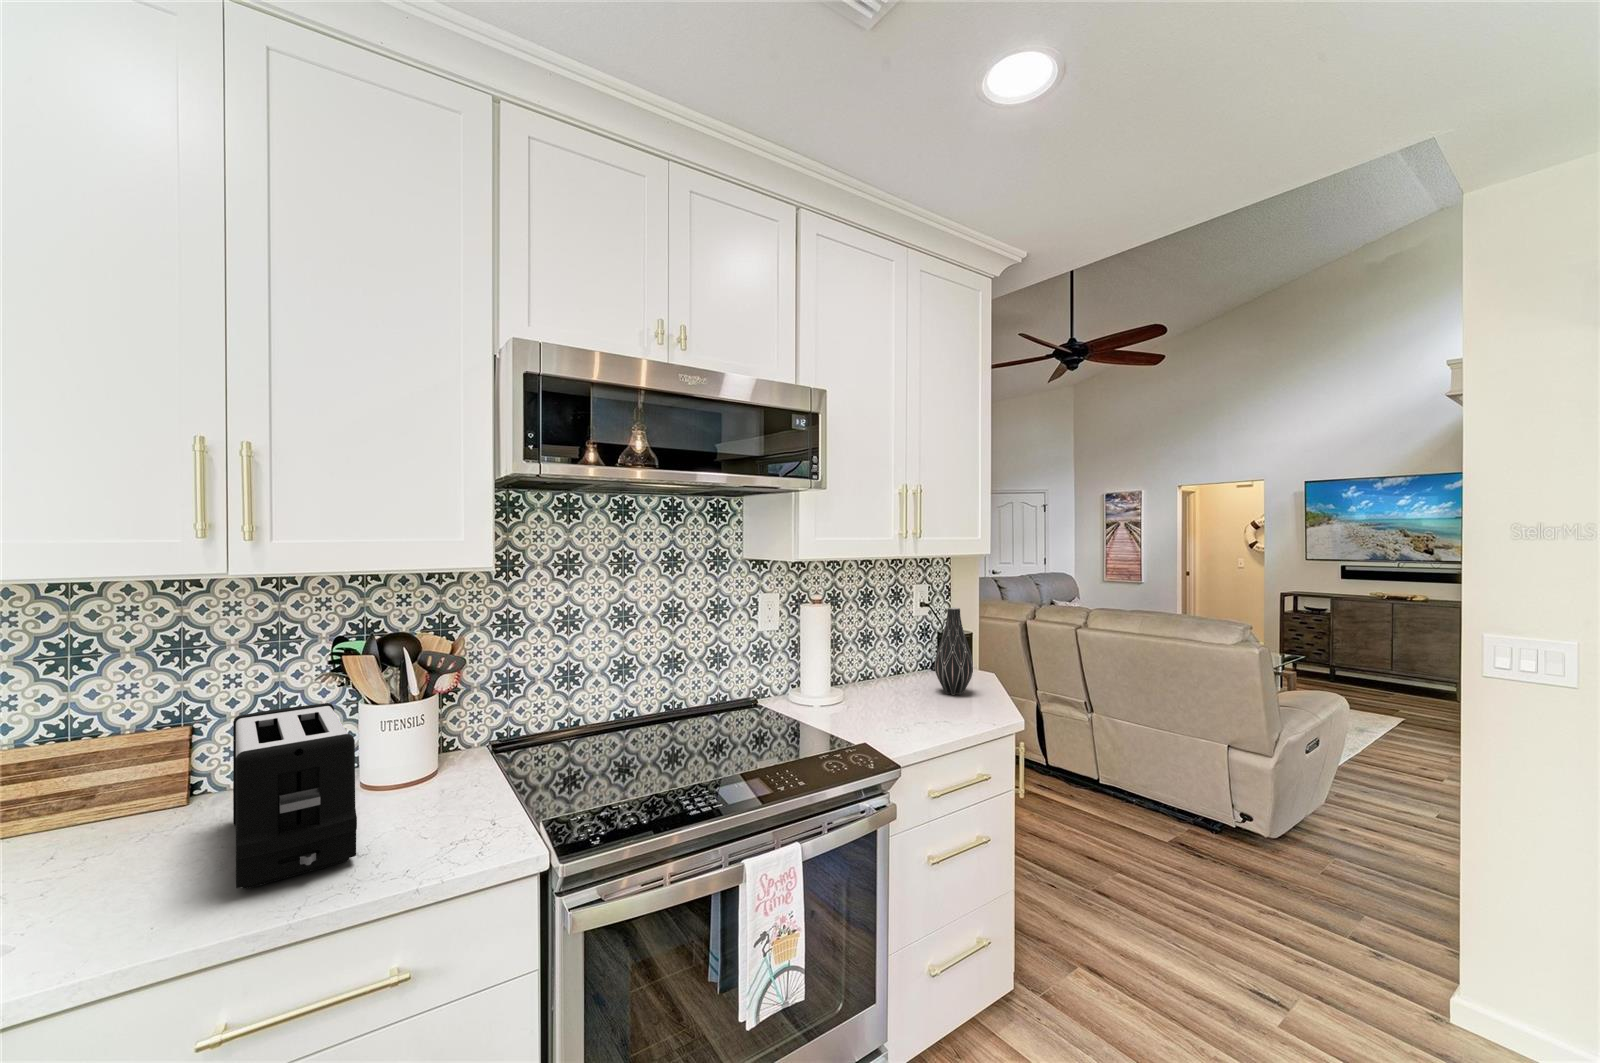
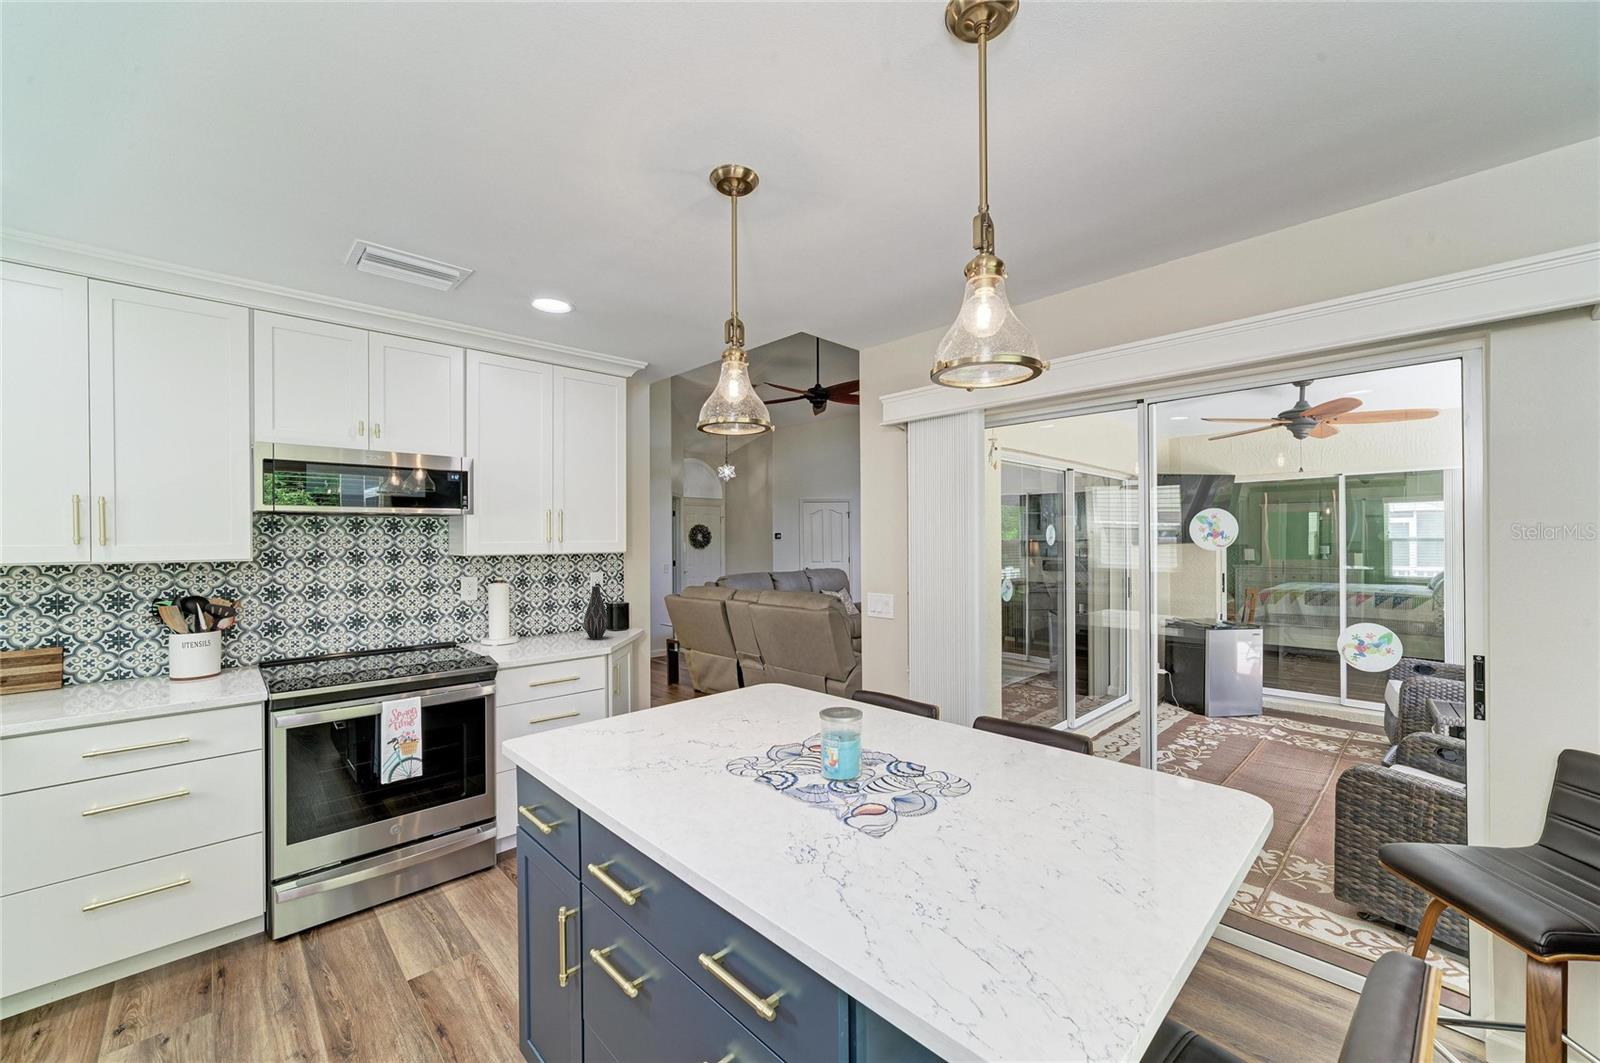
toaster: present [233,703,357,889] -> none [92,632,165,709]

